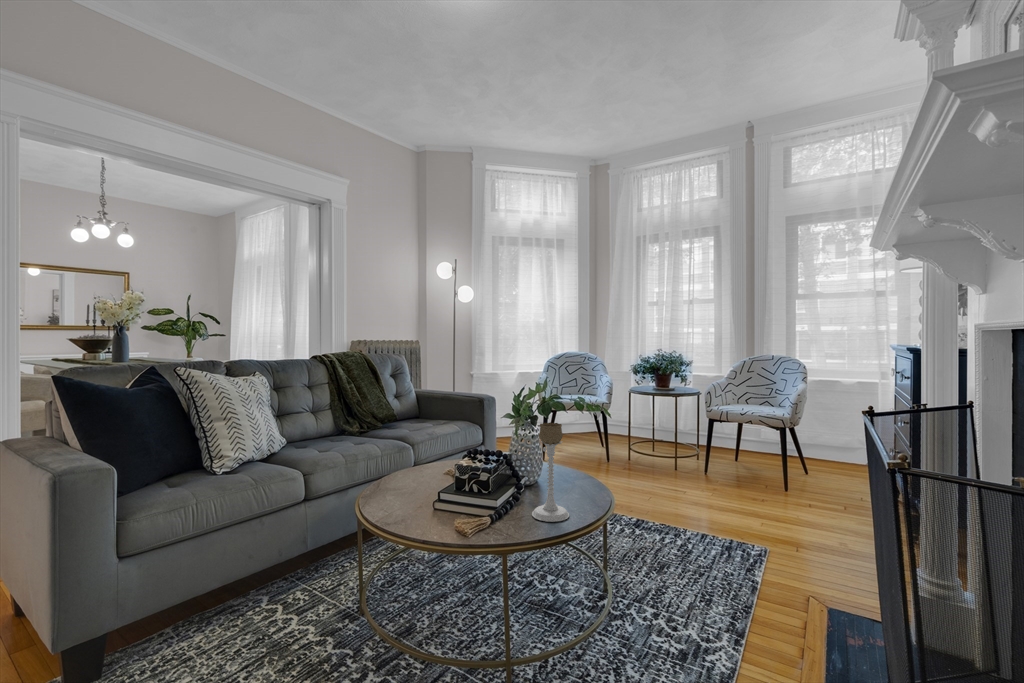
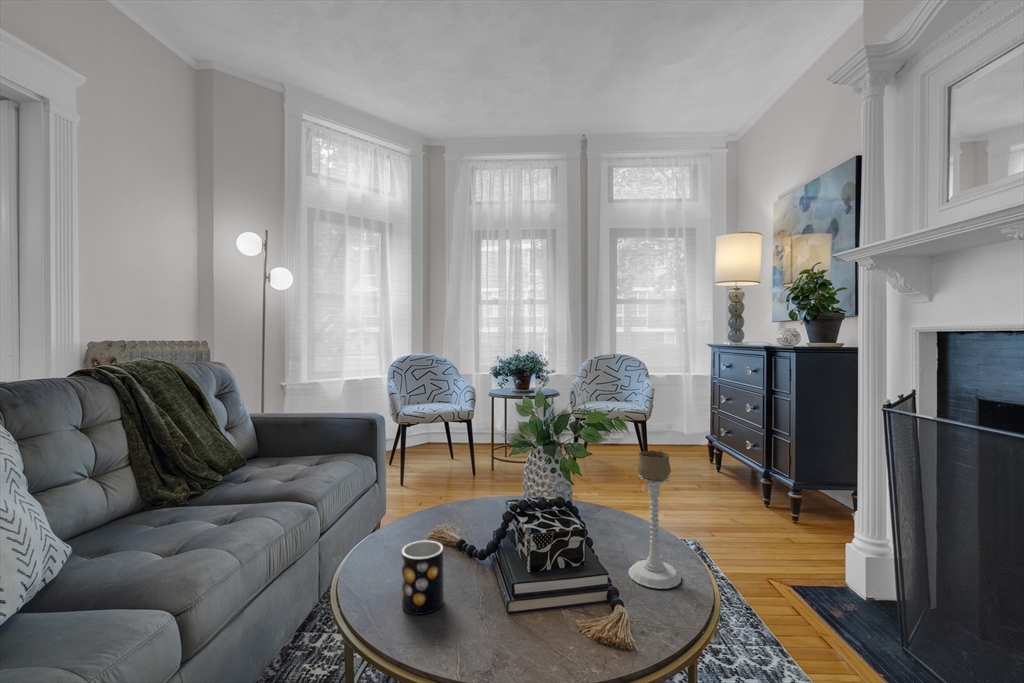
mug: none [388,460,413,499] -> present [402,541,444,615]

